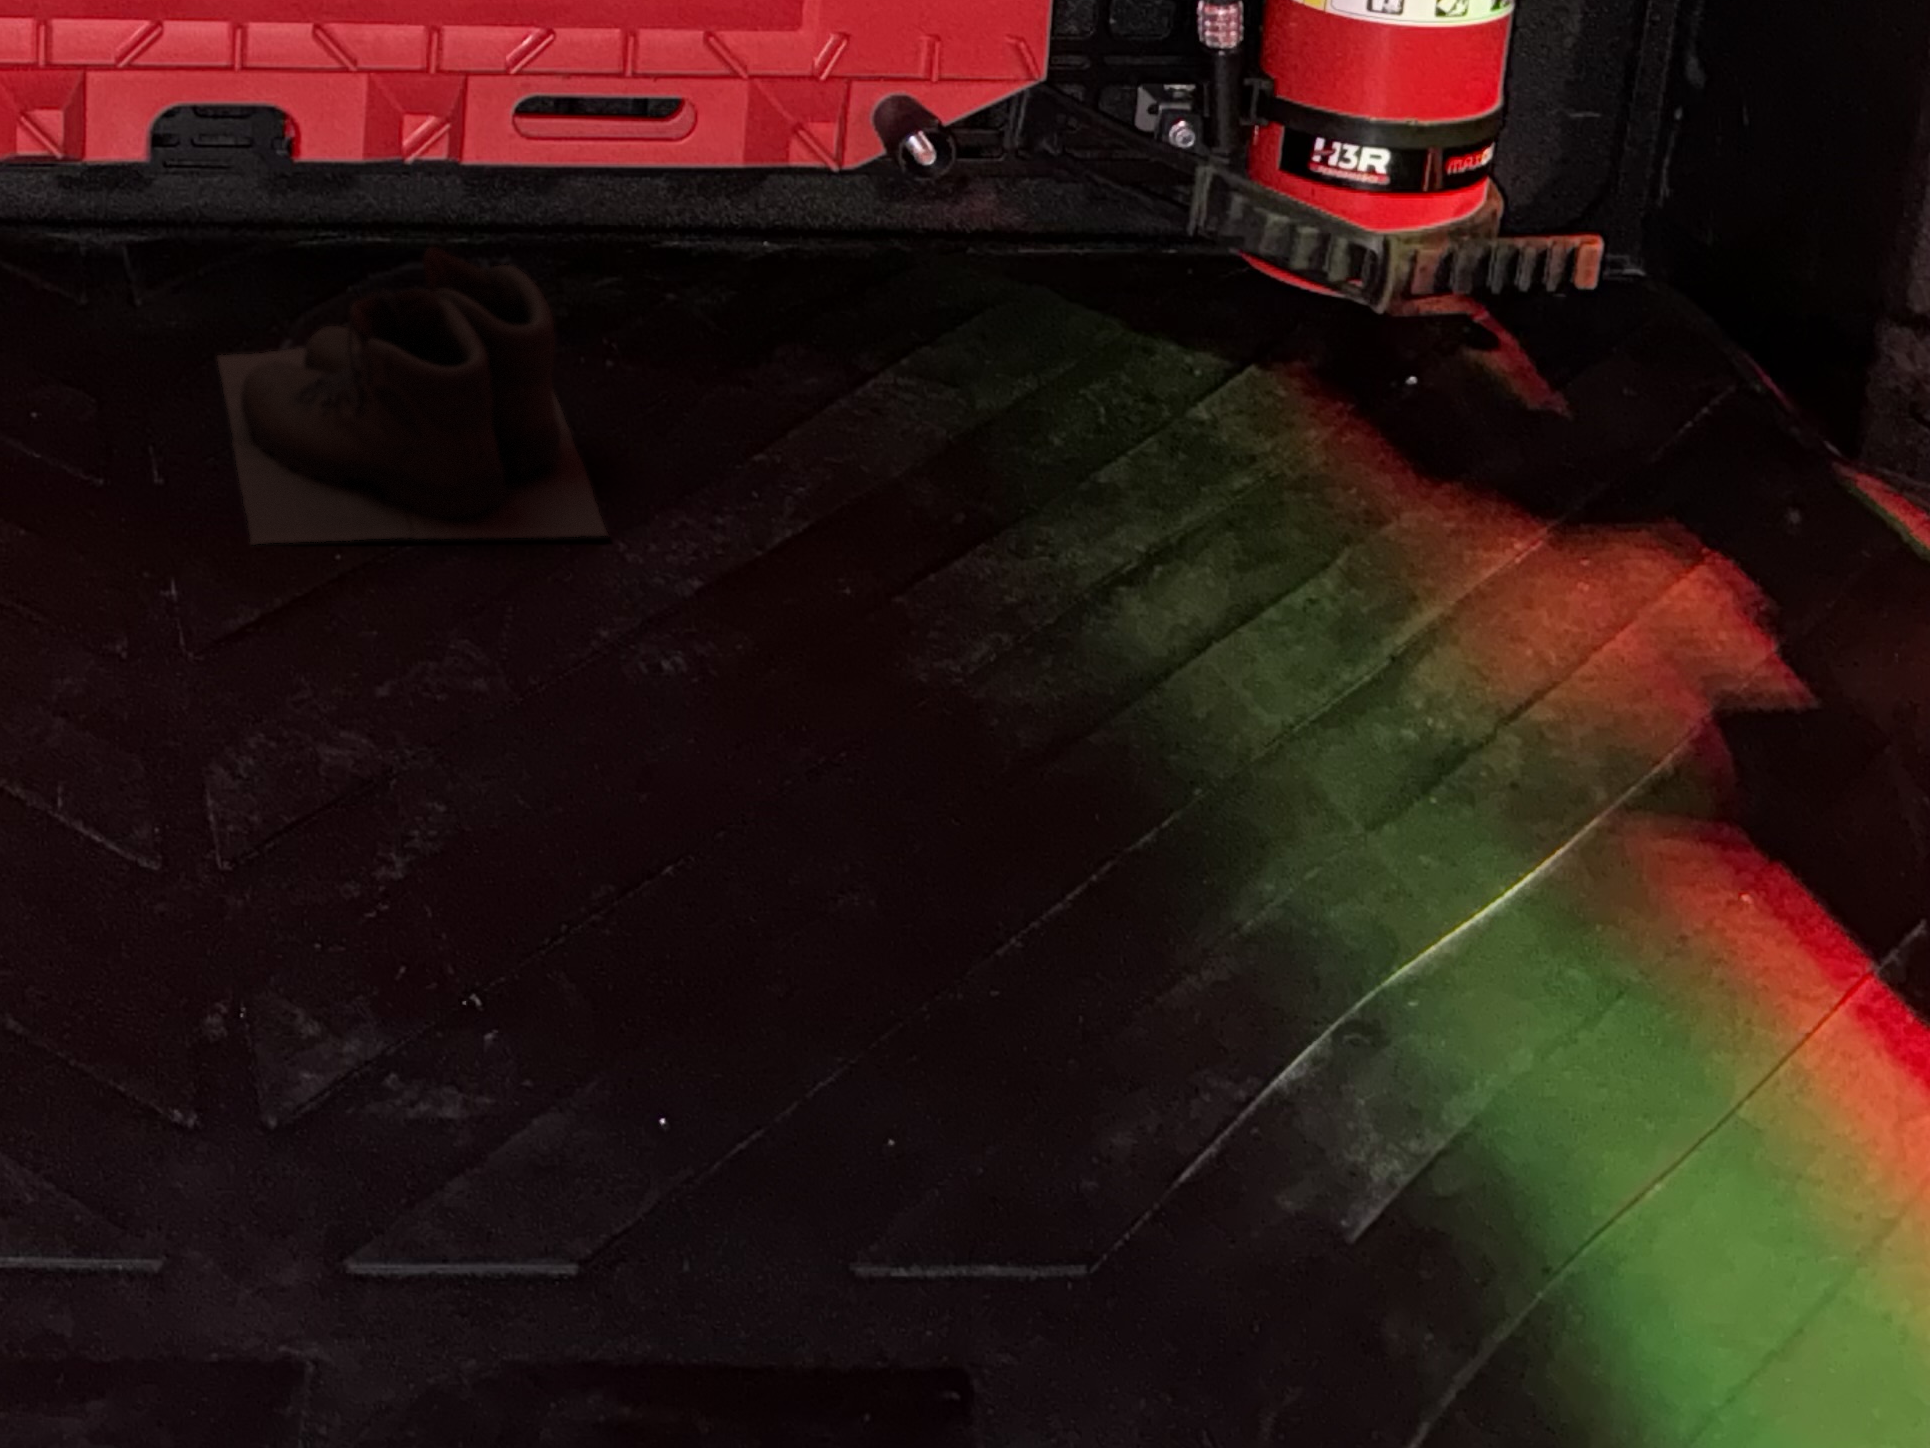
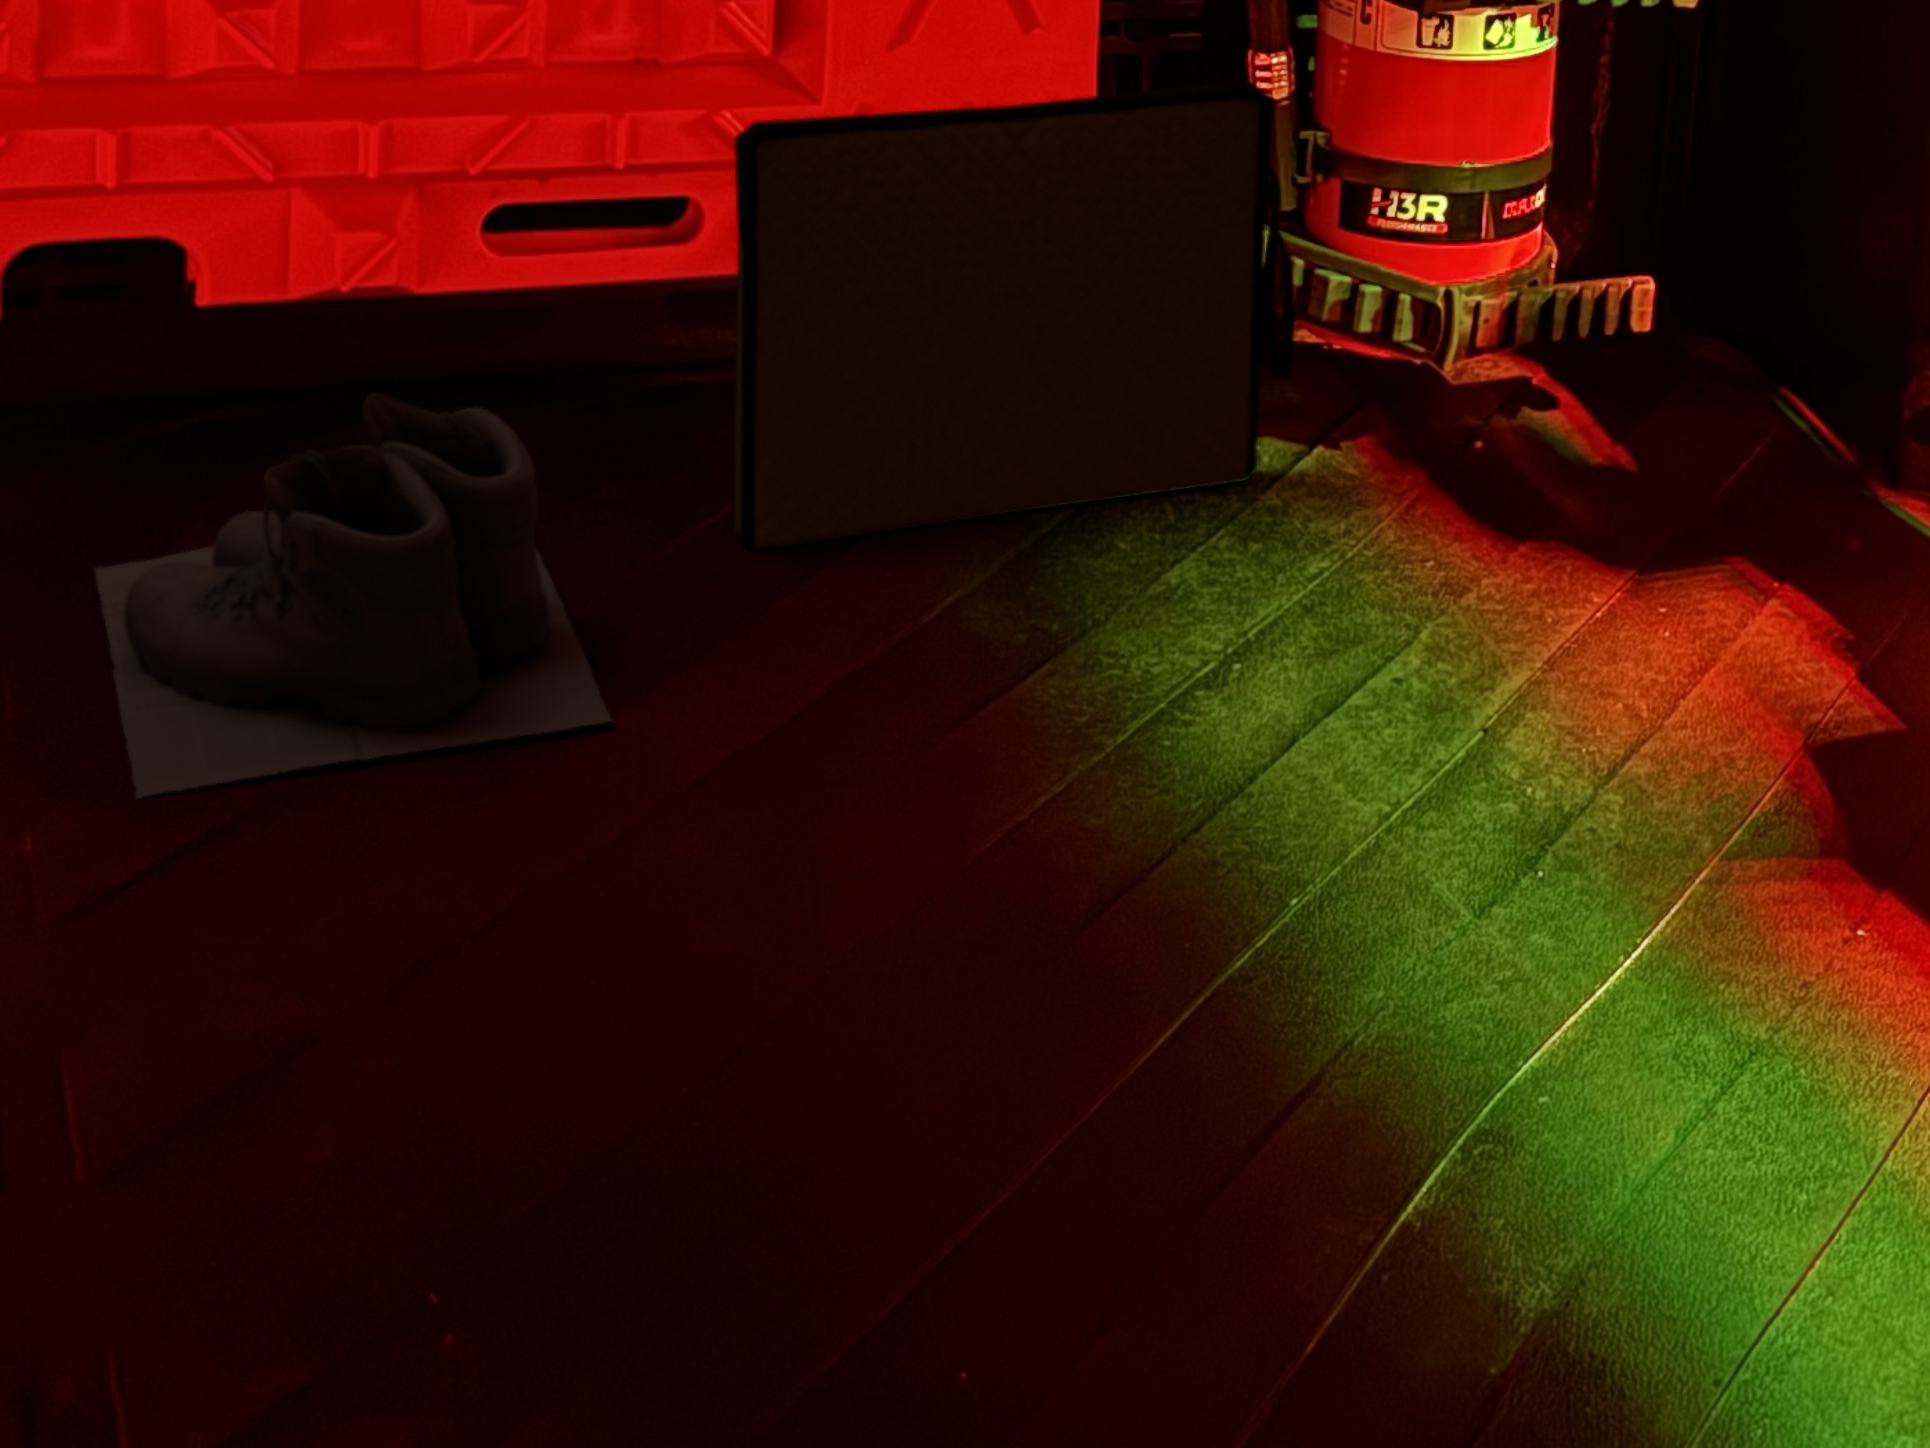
bag: none [710,32,1230,403] -> present [733,81,1295,549]

